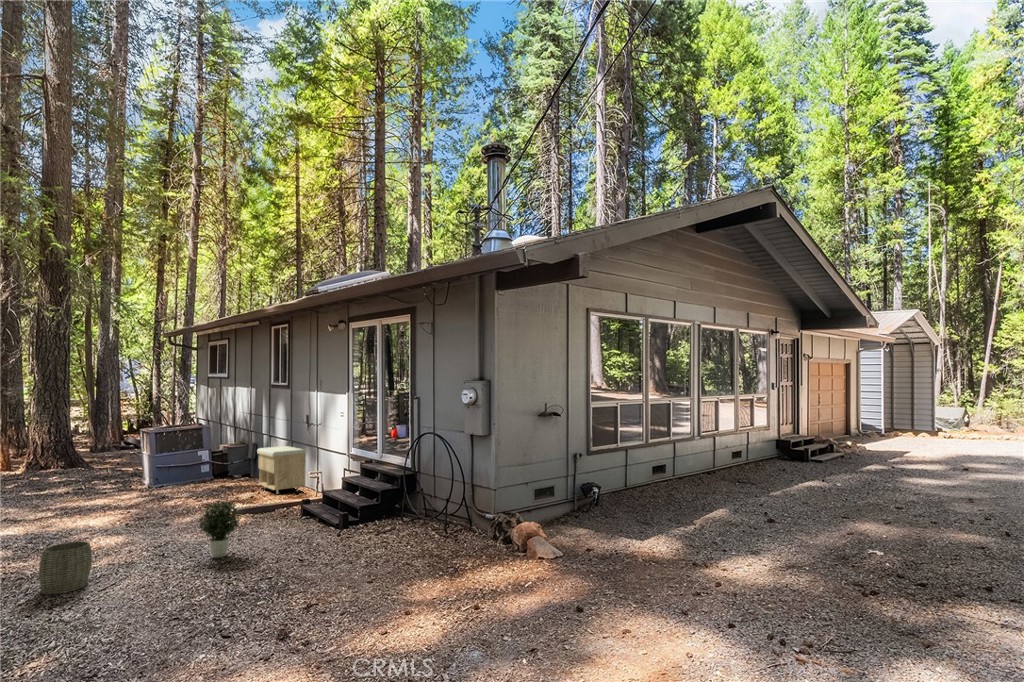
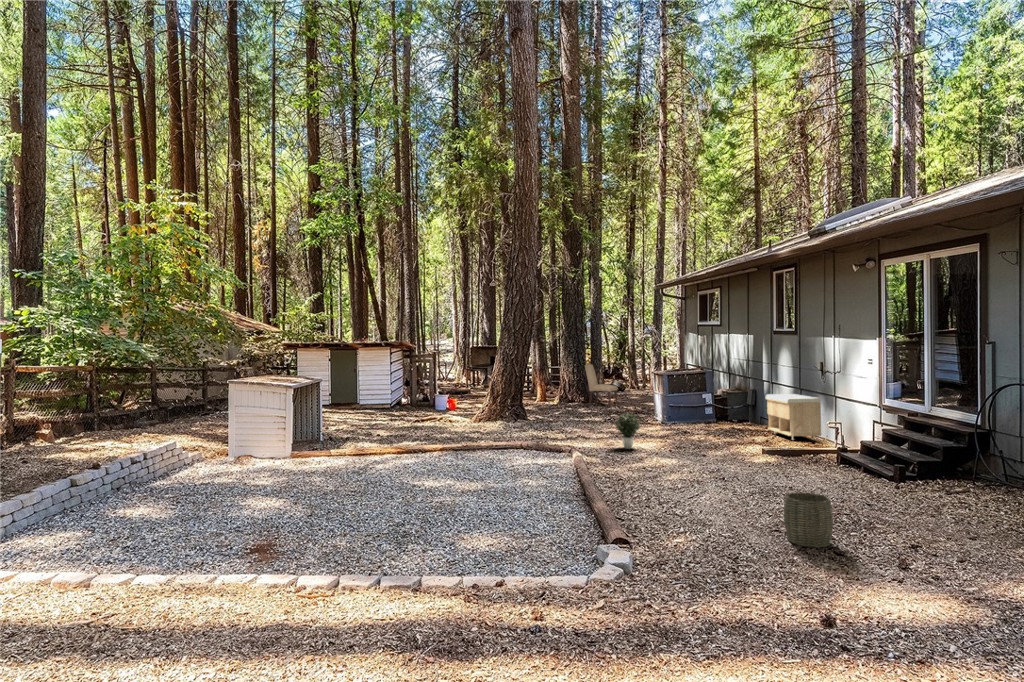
chair: none [56,421,104,475] -> present [585,364,618,408]
potted plant: present [198,502,241,558] -> present [615,413,640,449]
woven basket: present [39,541,92,595] -> present [784,493,833,547]

